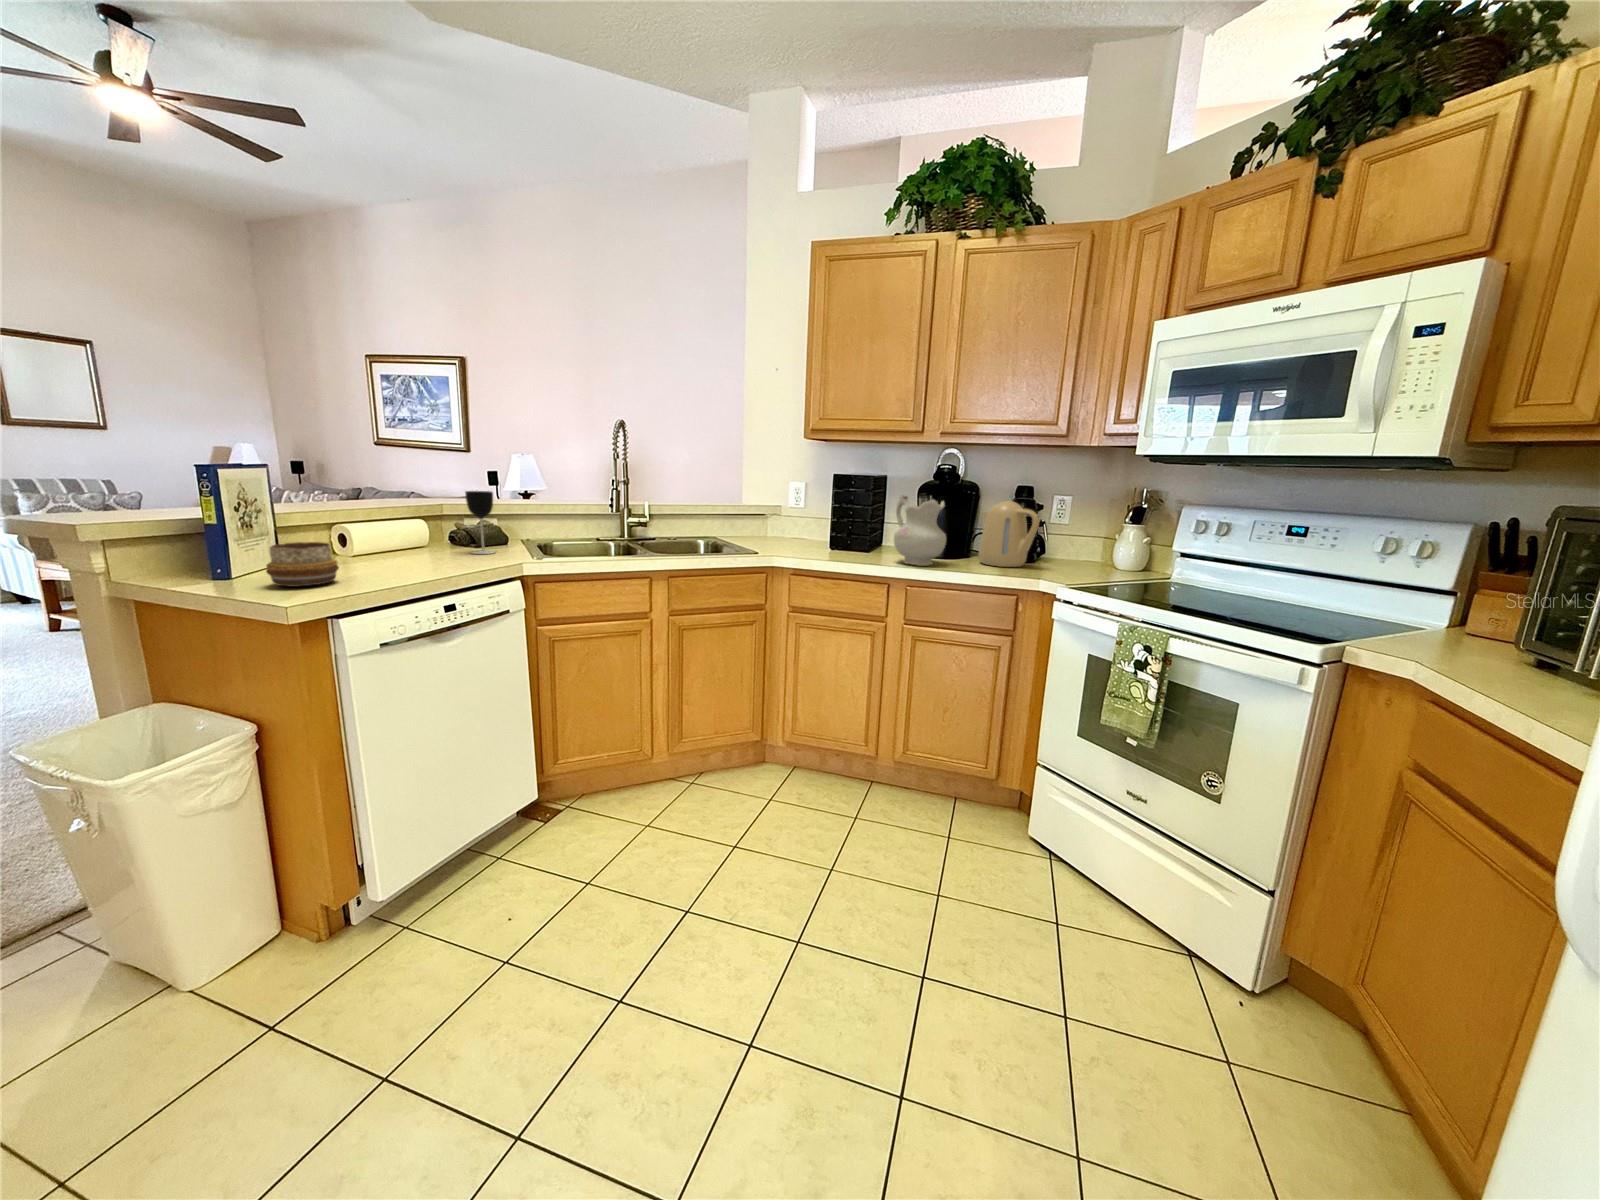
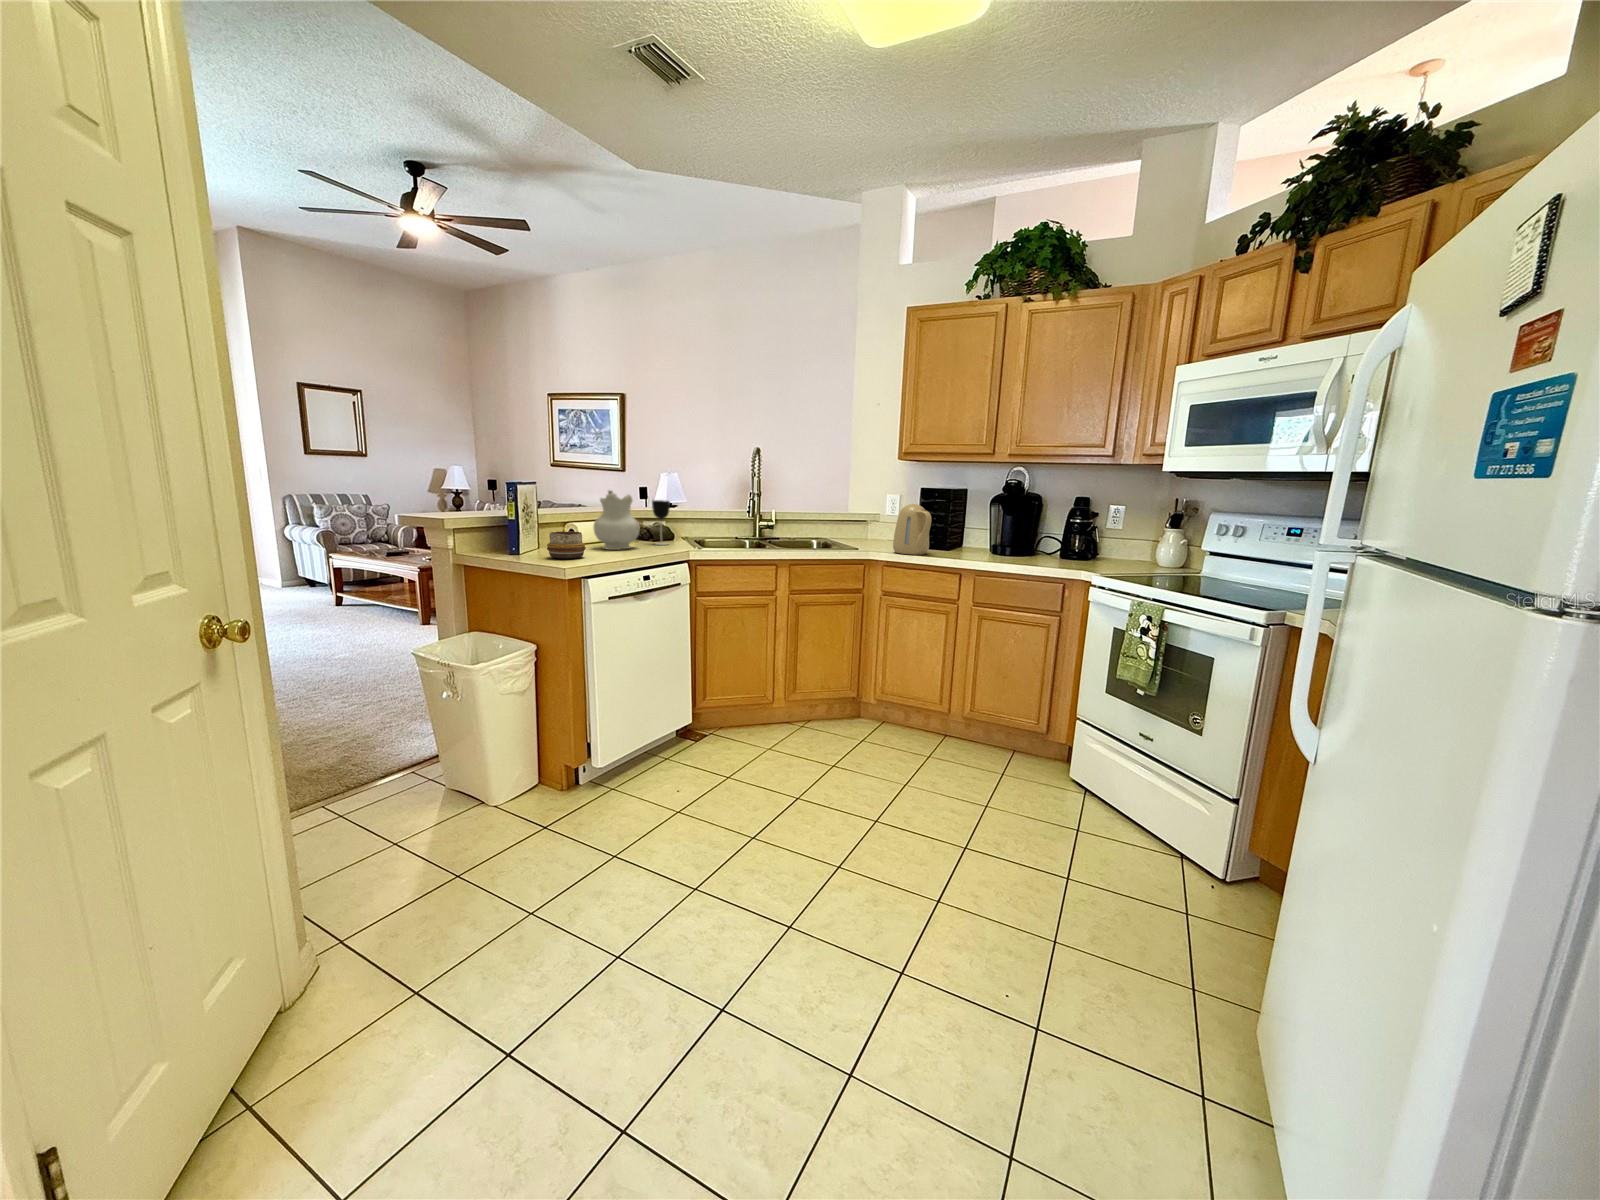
ceramic pitcher: present [894,495,946,566] -> present [594,491,640,550]
kettle: present [979,501,1039,567] -> present [893,504,932,555]

